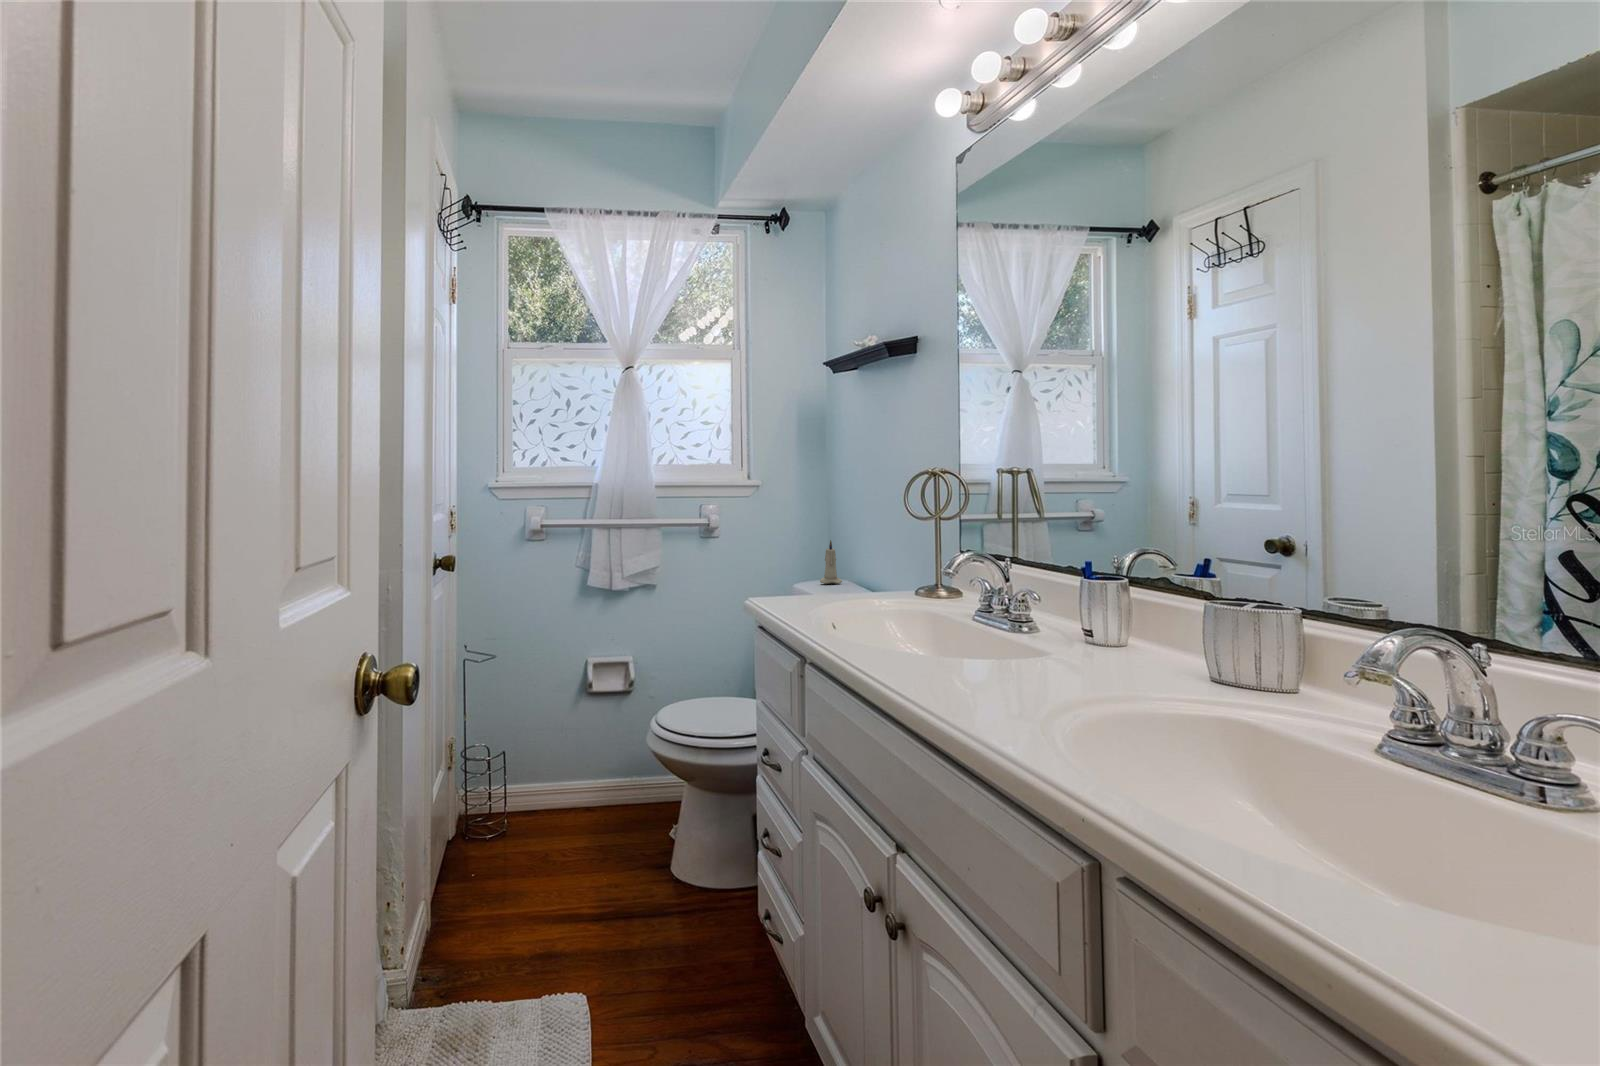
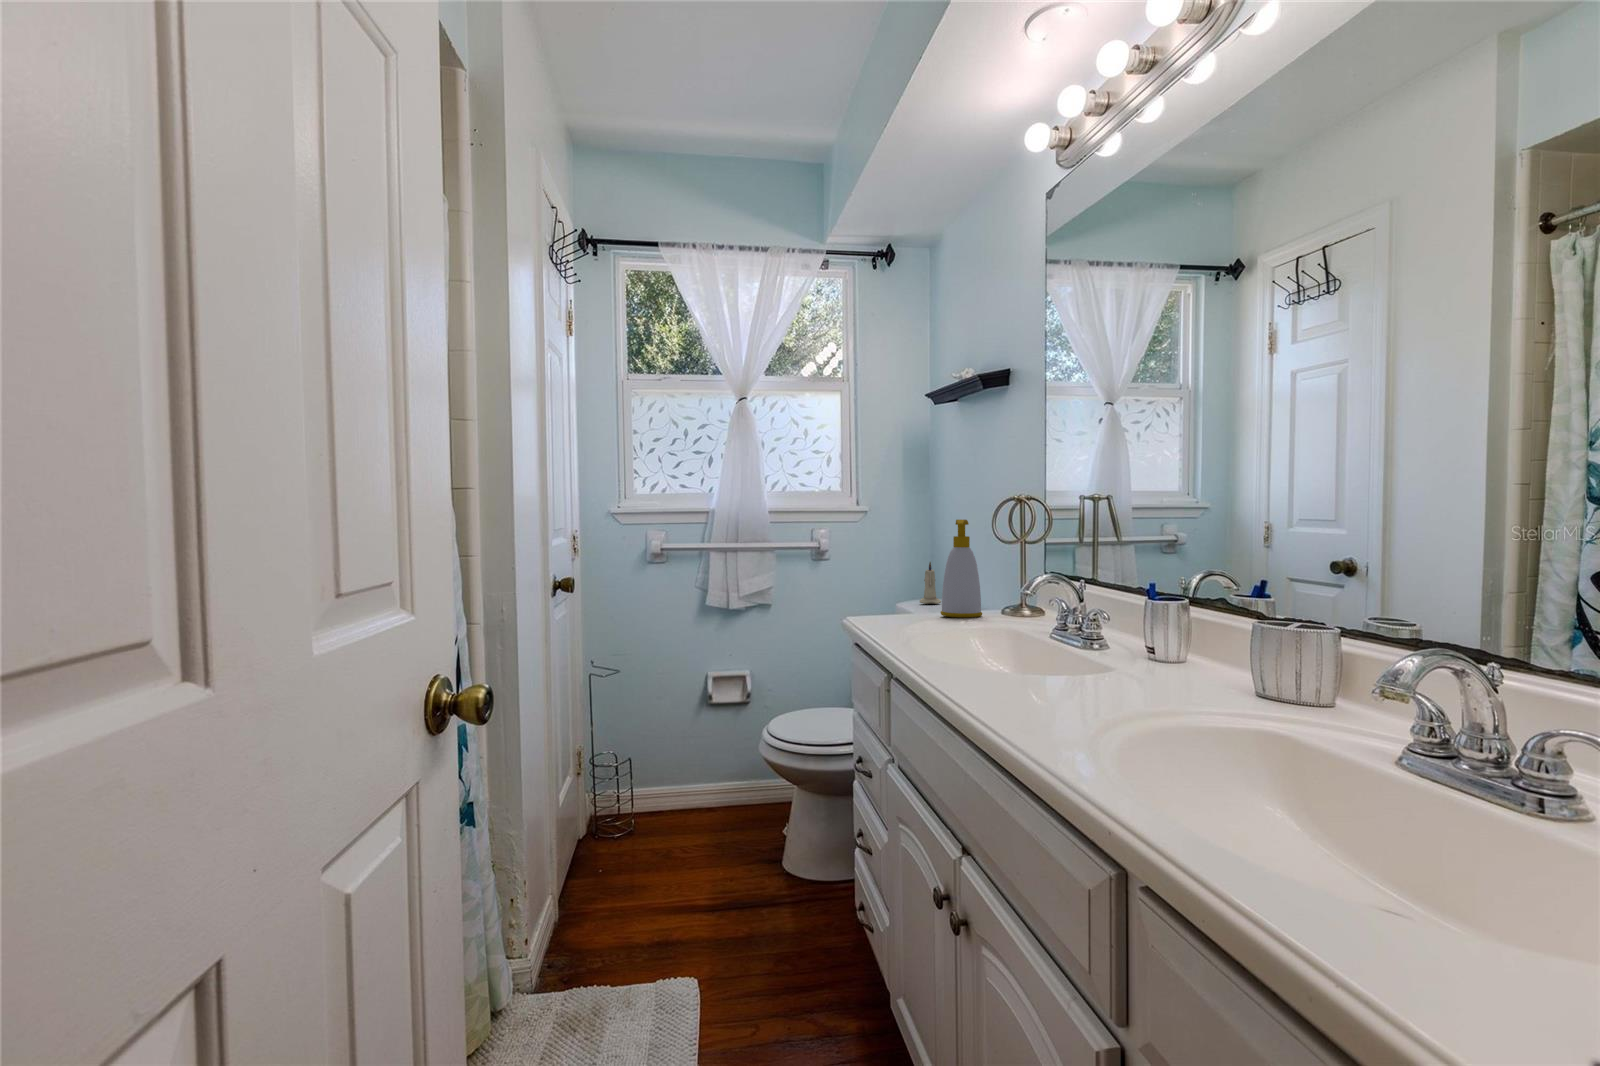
soap bottle: none [850,497,893,599] -> present [940,520,982,618]

